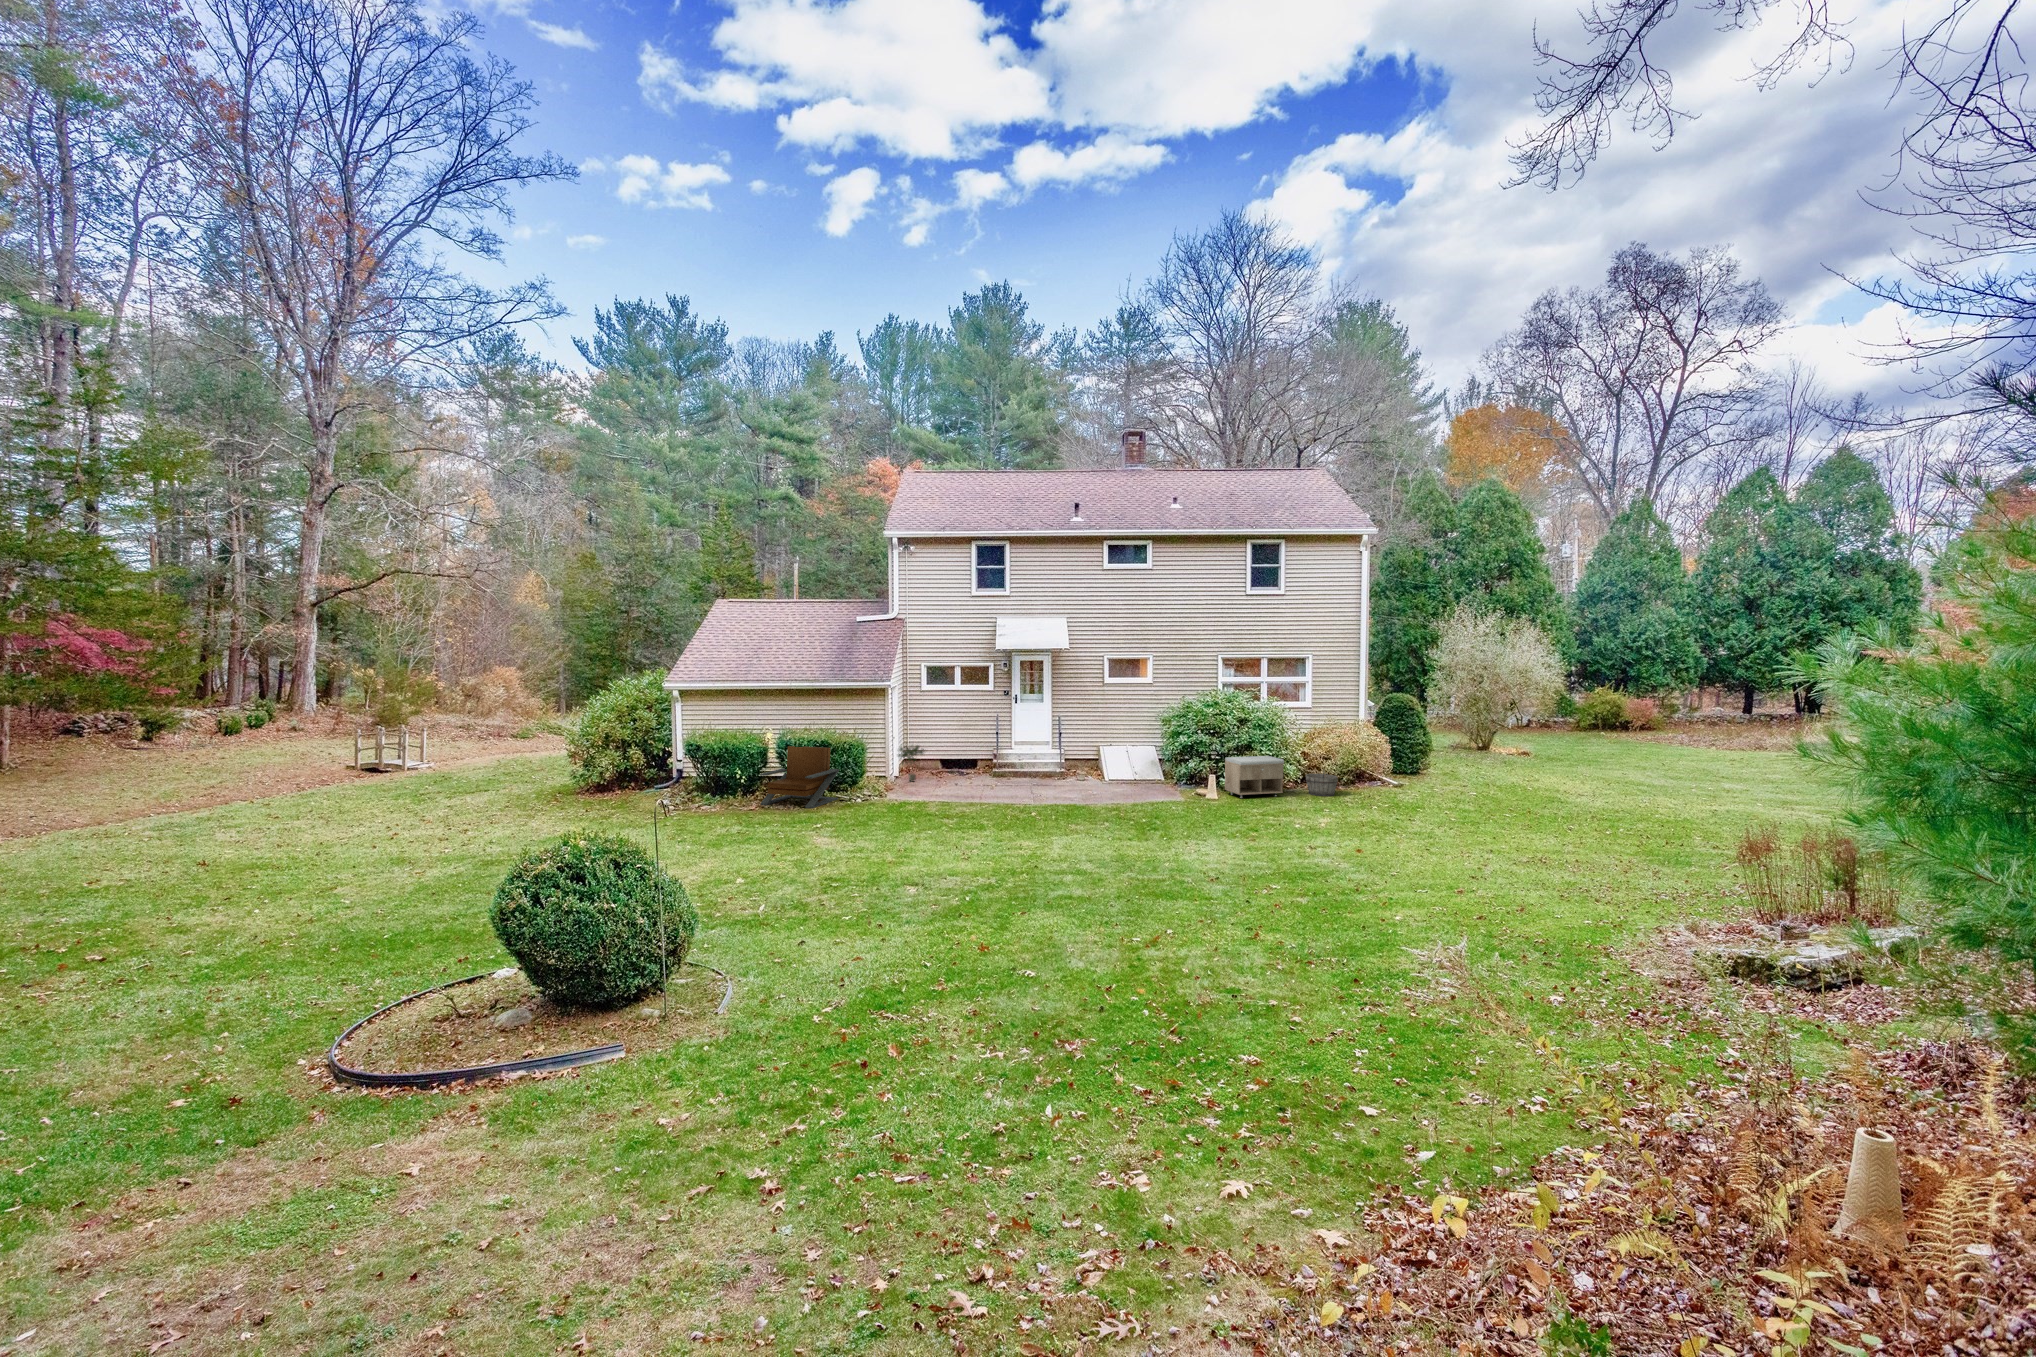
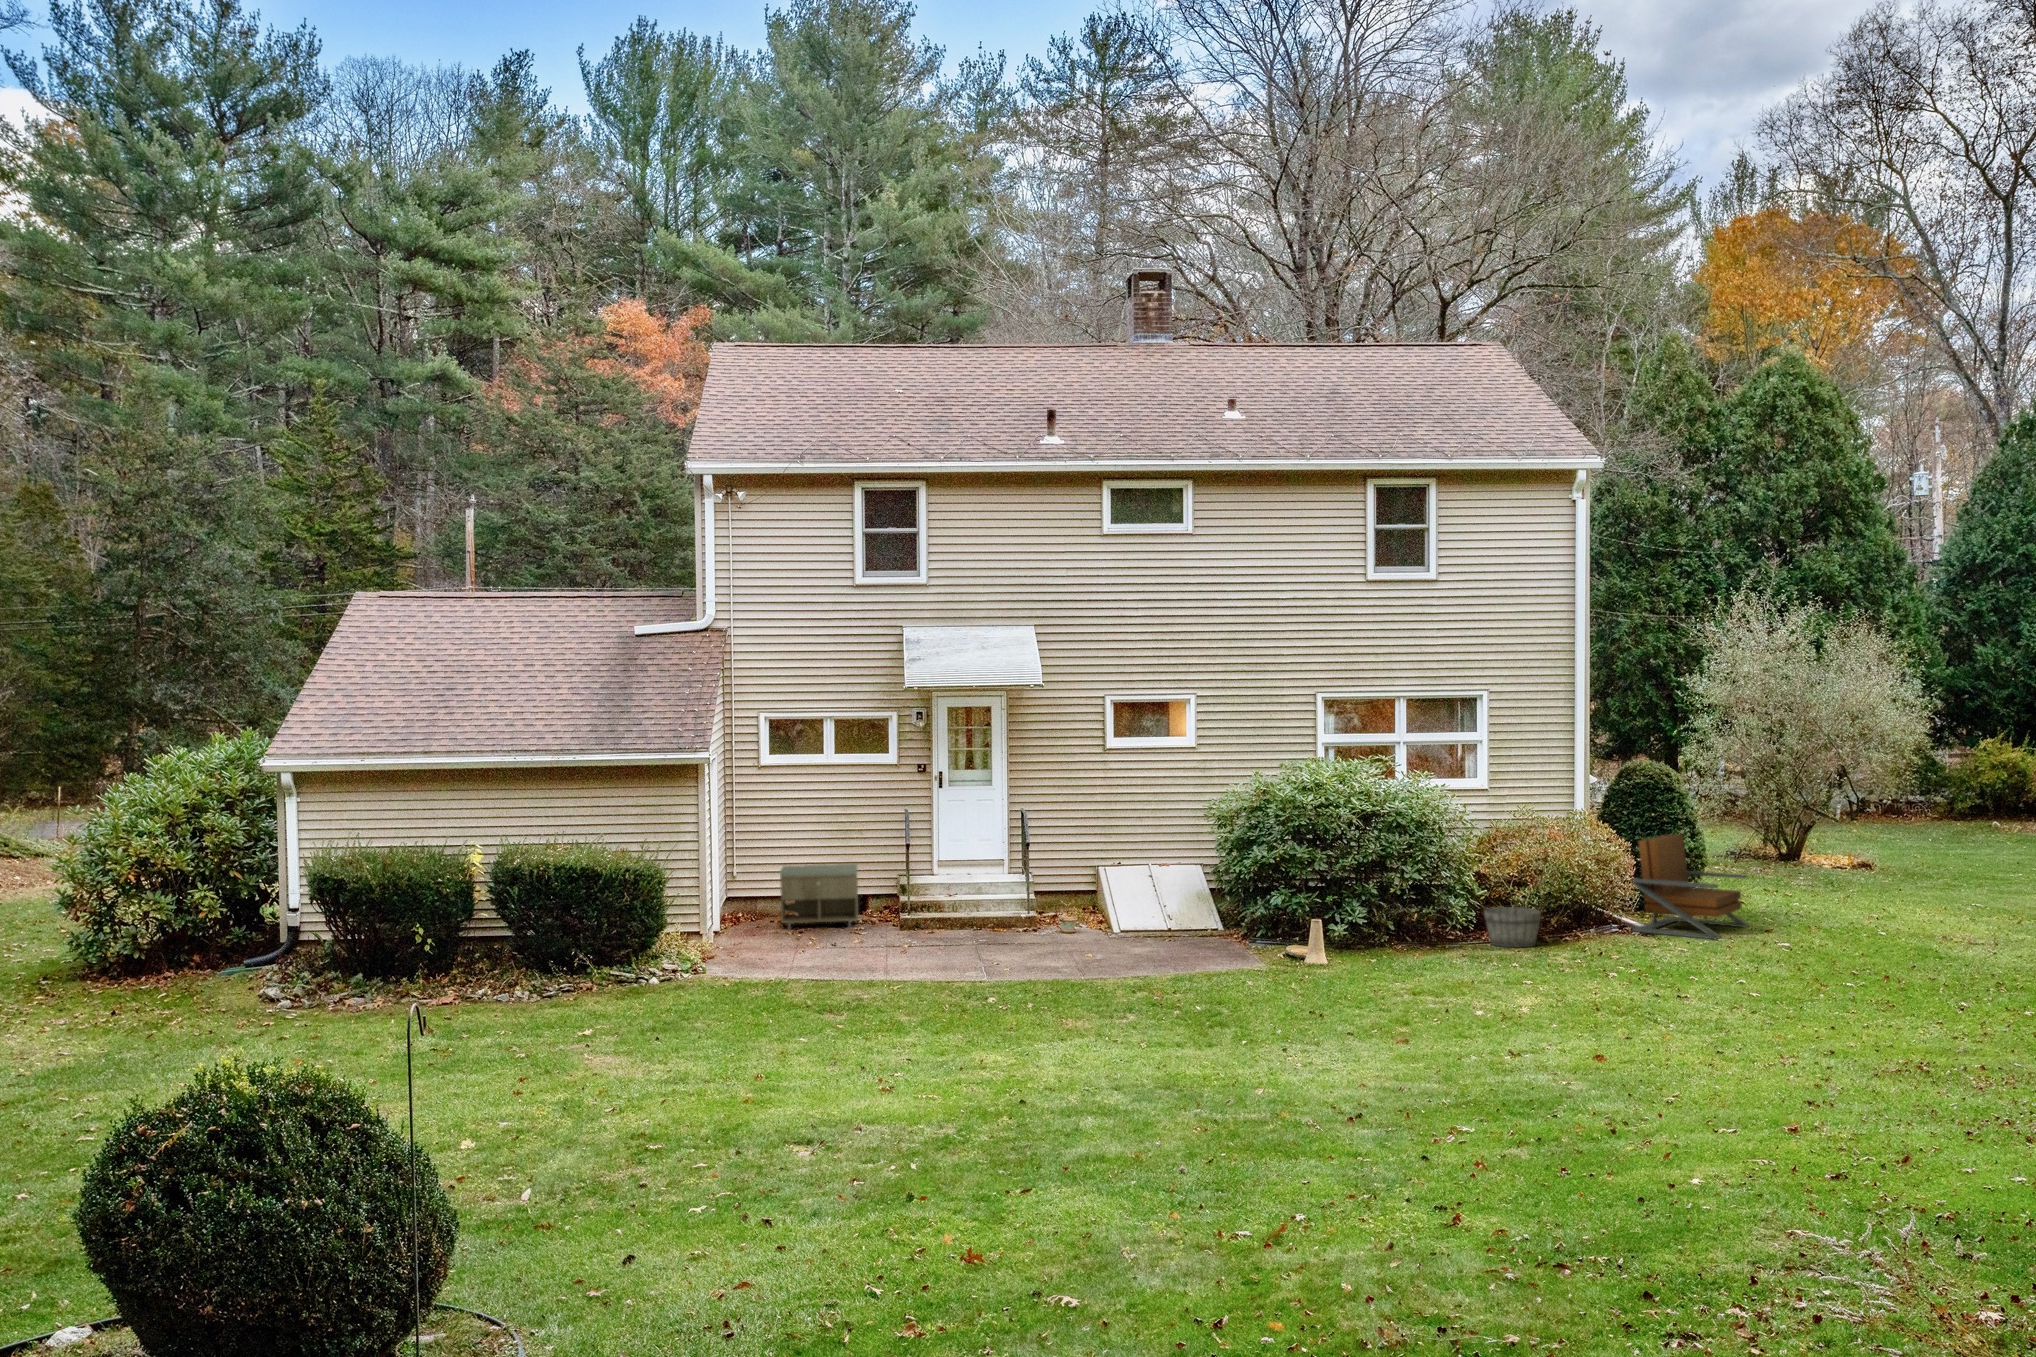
potted plant: present [898,745,924,782] -> none [714,877,773,951]
lounge chair: present [760,746,839,809] -> present [1633,834,1749,939]
storage bench: present [1225,756,1284,798] -> present [780,864,858,928]

